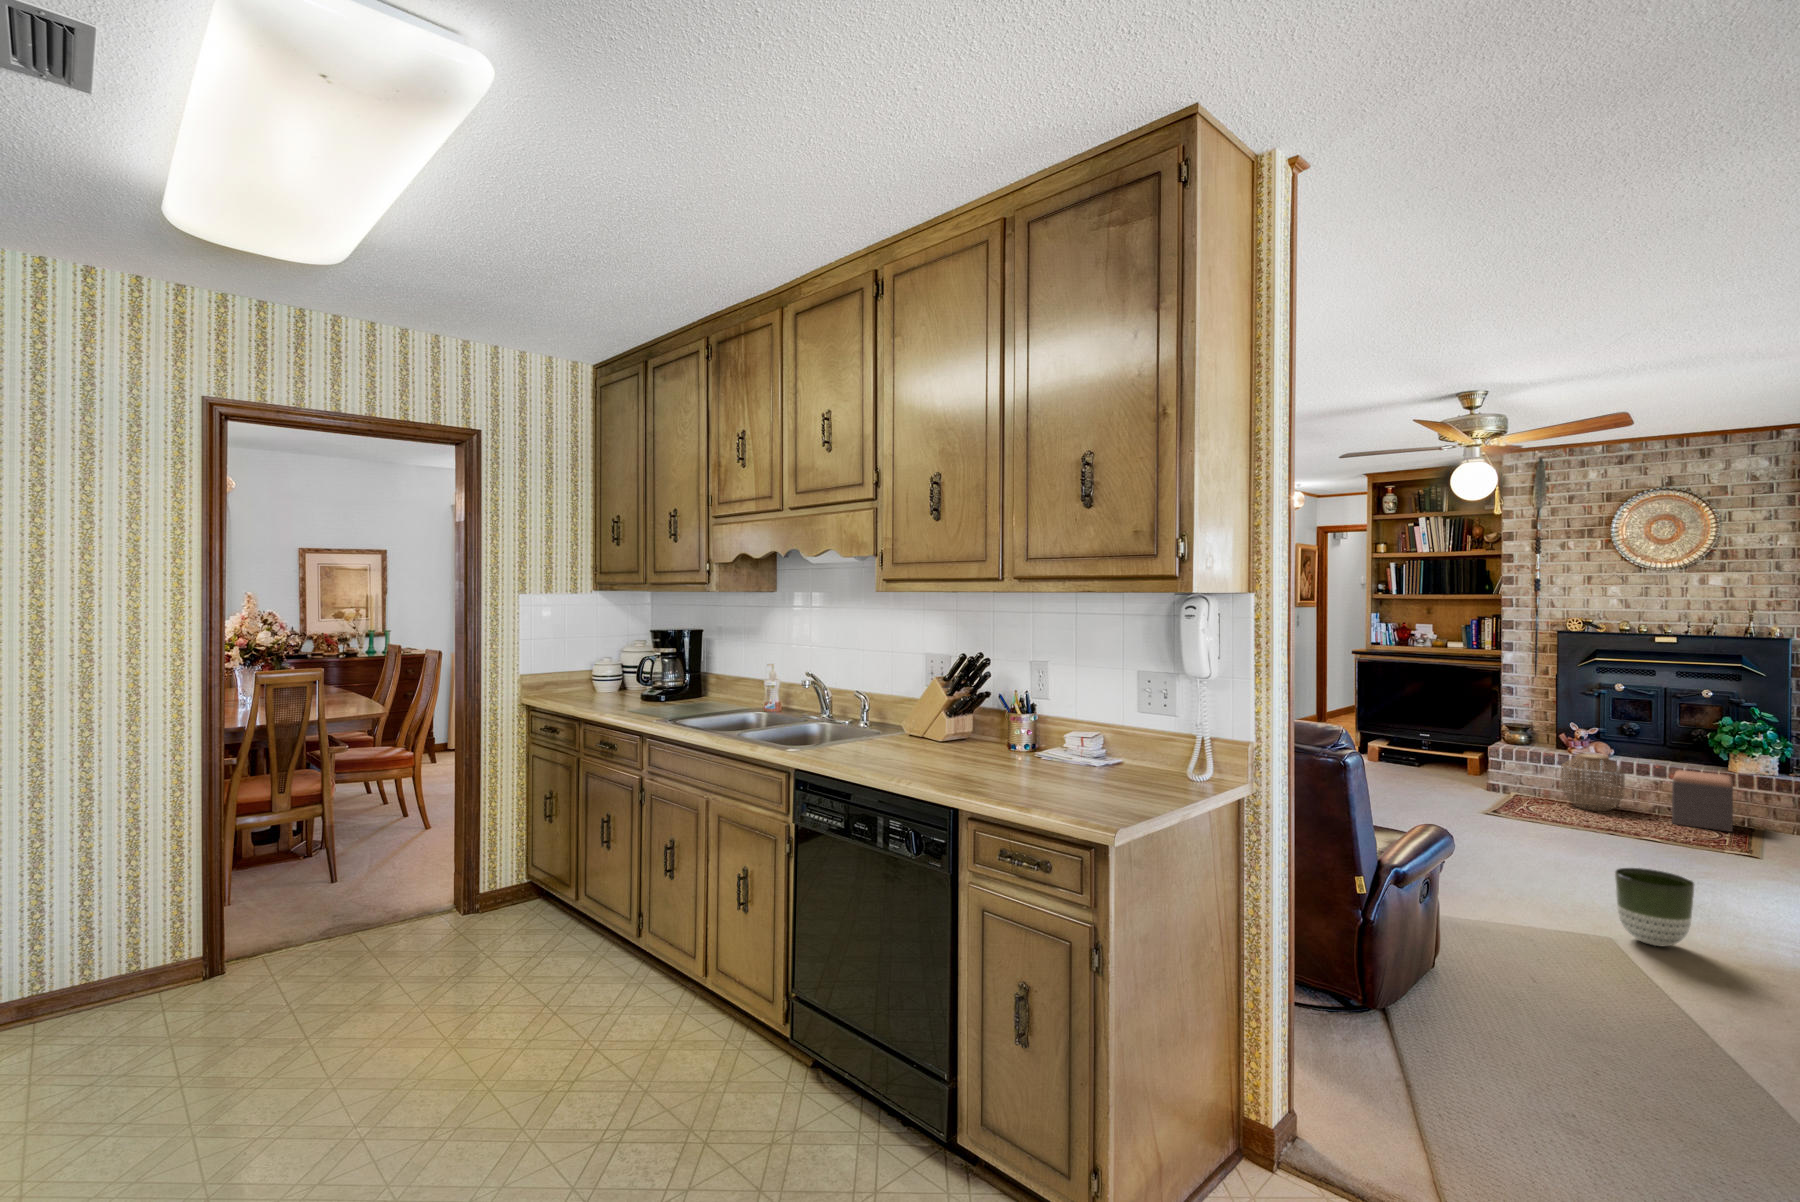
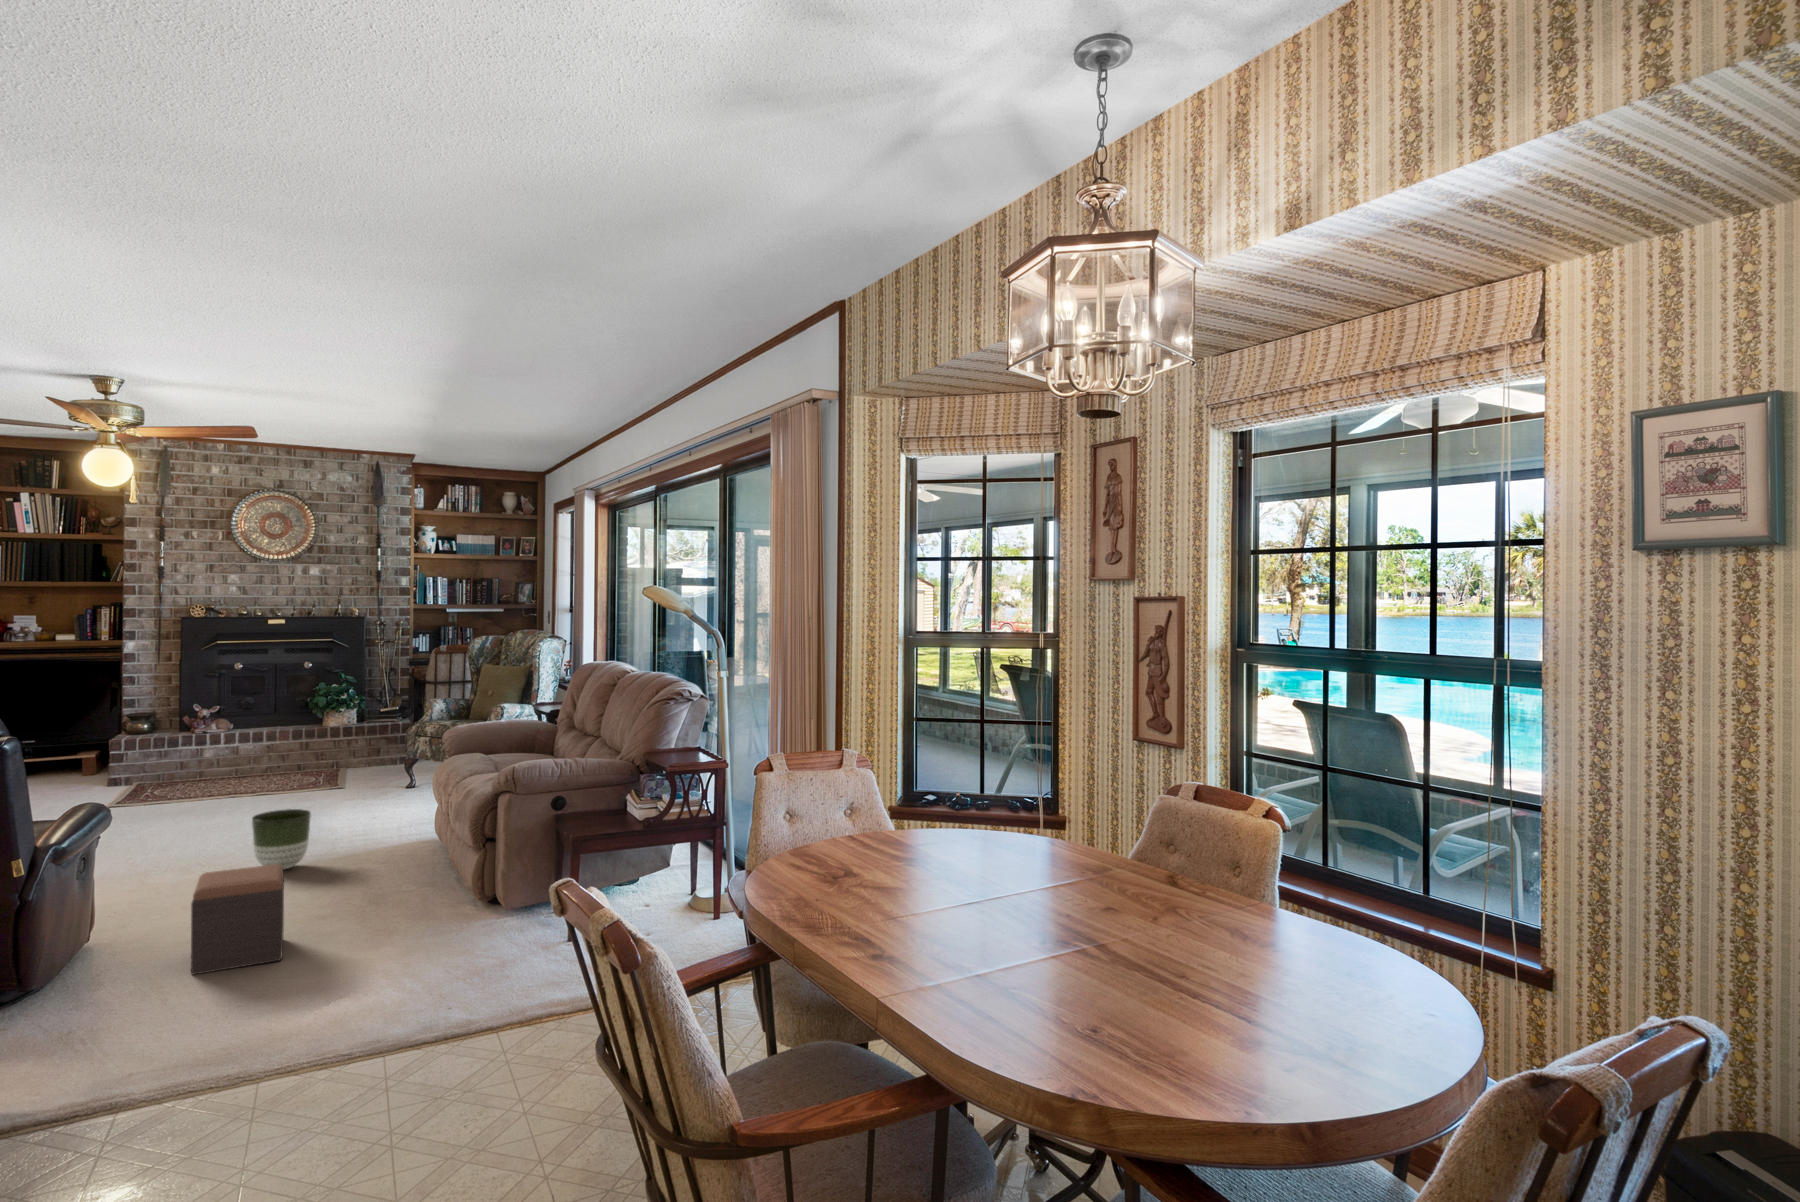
woven basket: present [1561,753,1625,811] -> none [187,730,244,782]
footstool: present [1672,770,1733,832] -> present [191,864,284,974]

